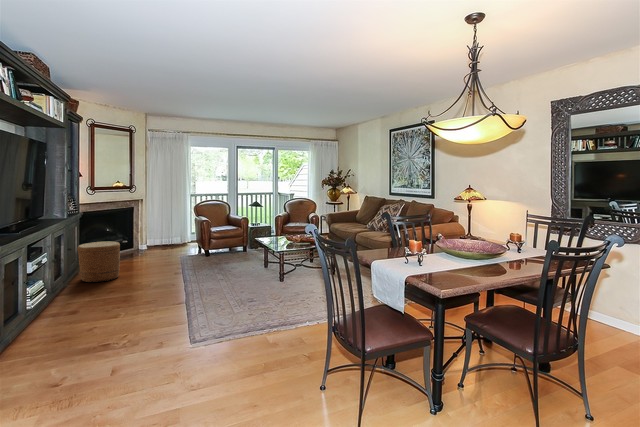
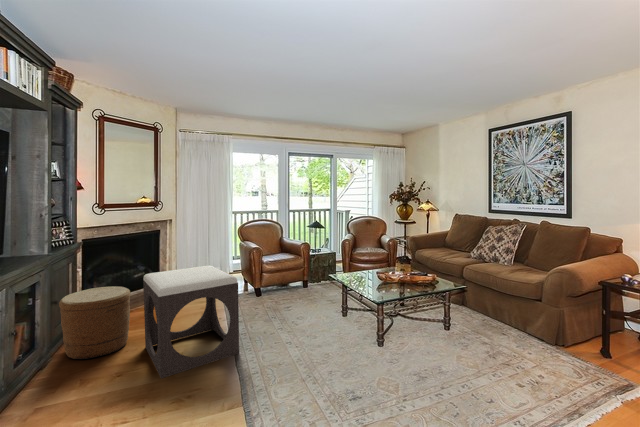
footstool: none [130,228,191,288] -> present [143,265,239,378]

